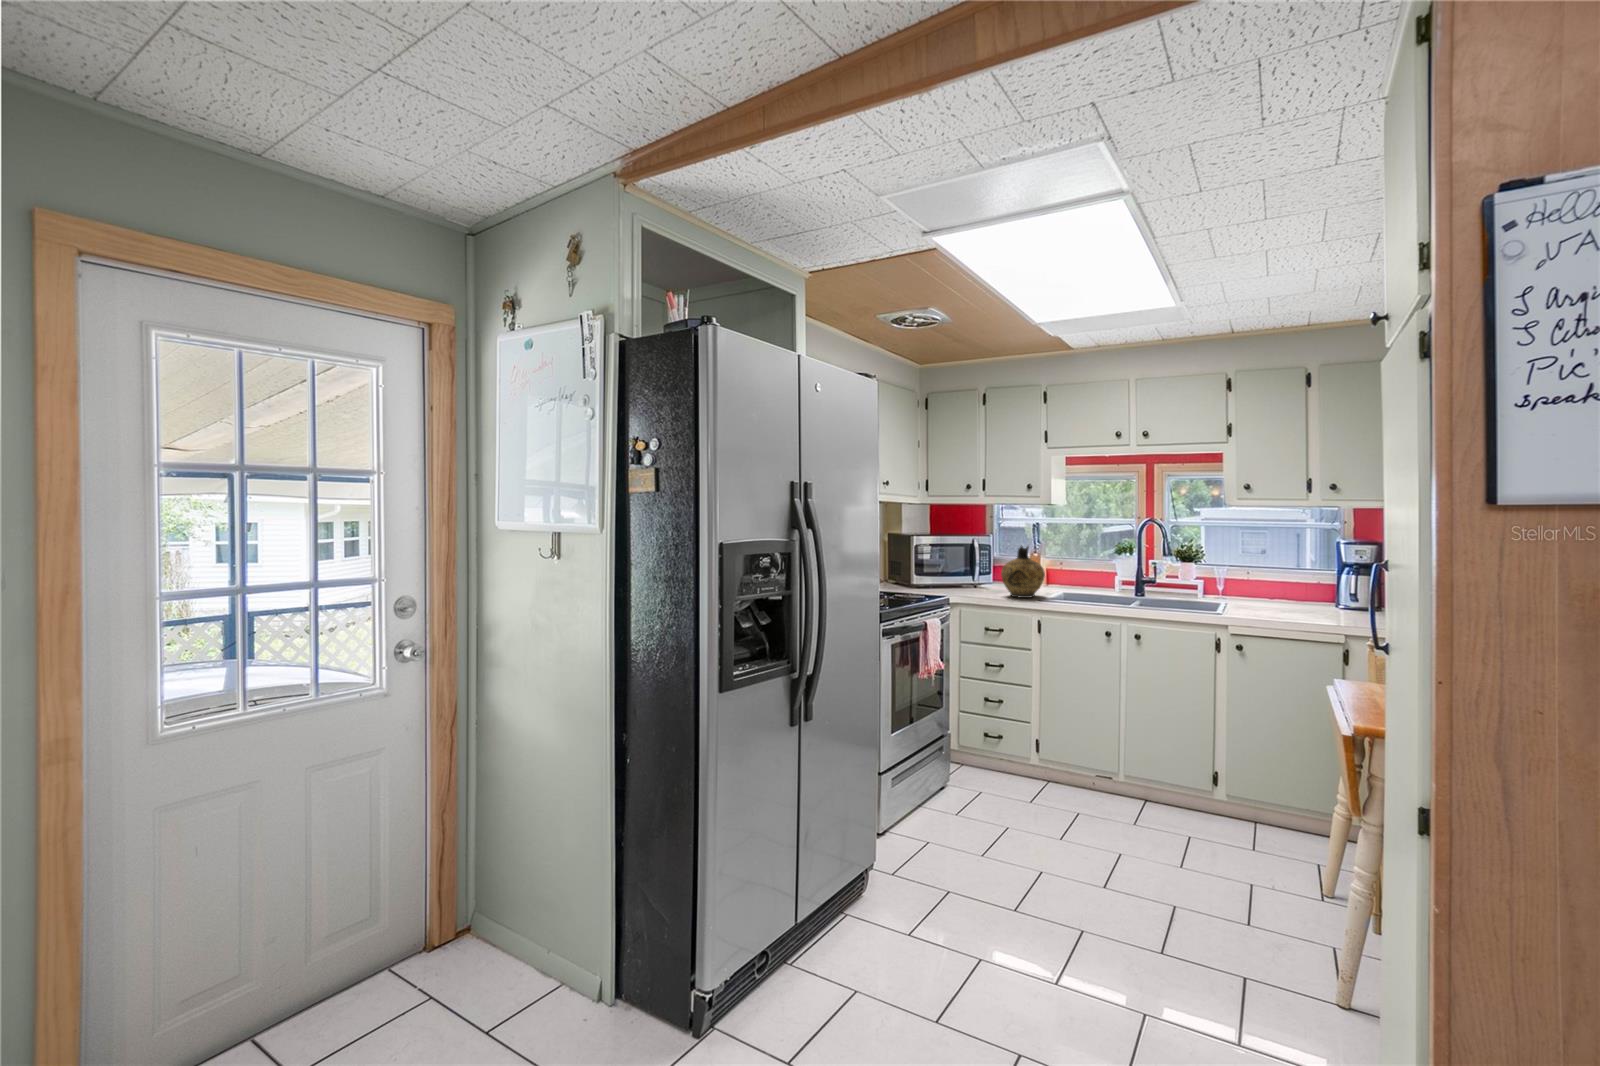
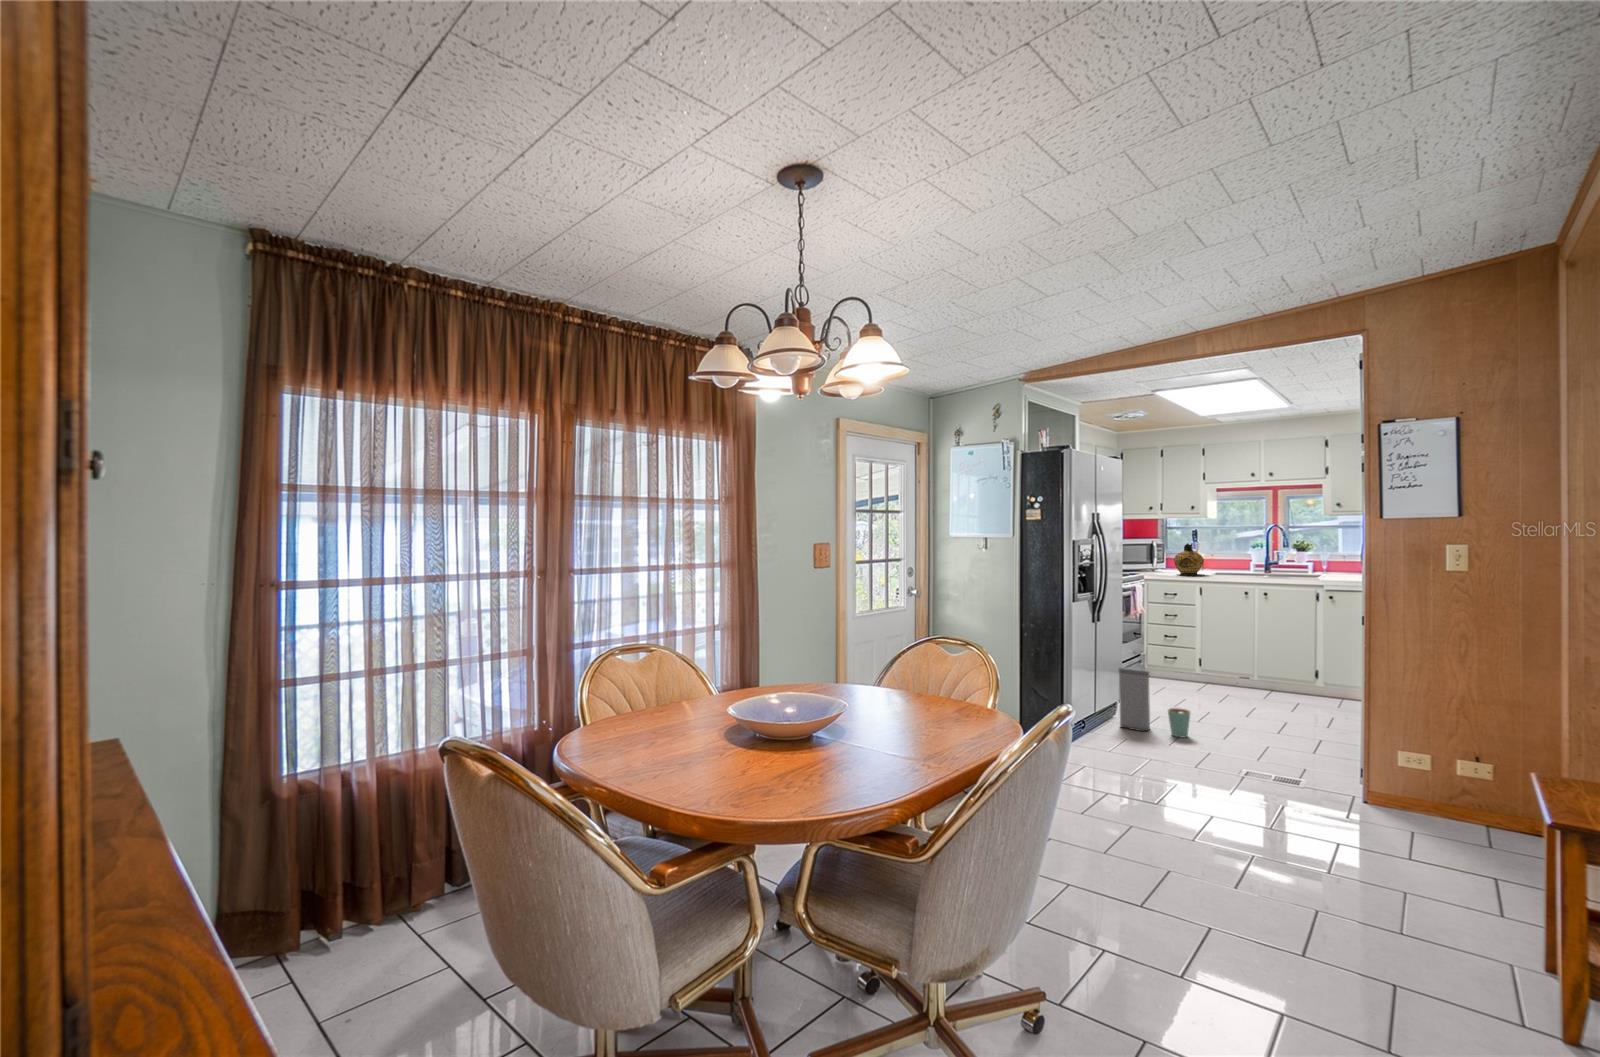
trash can: none [848,808,978,975] -> present [1119,667,1190,738]

